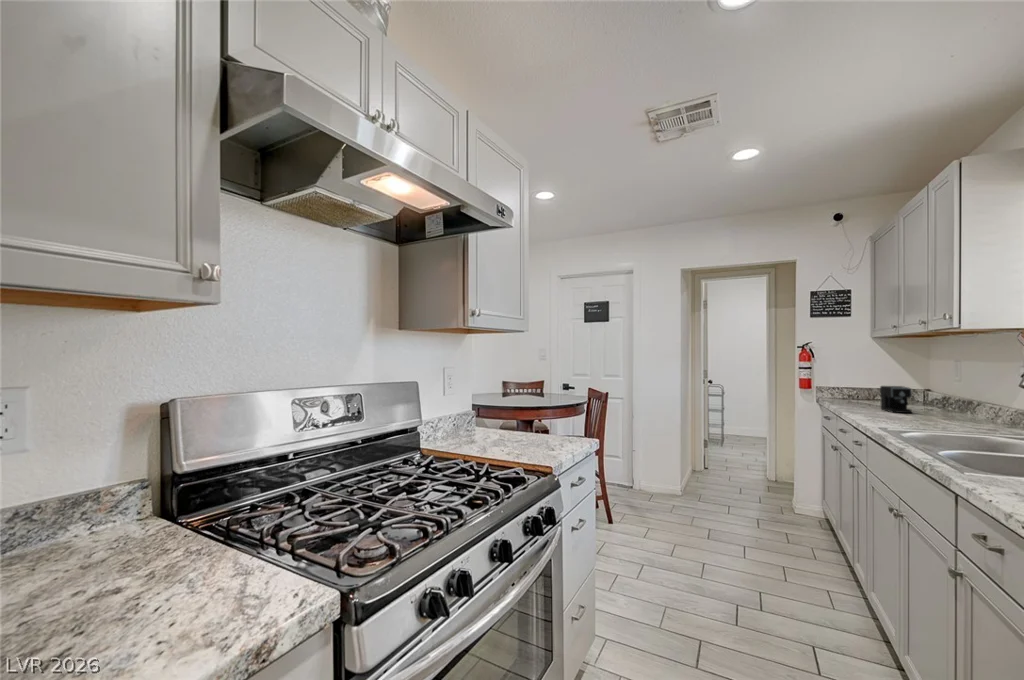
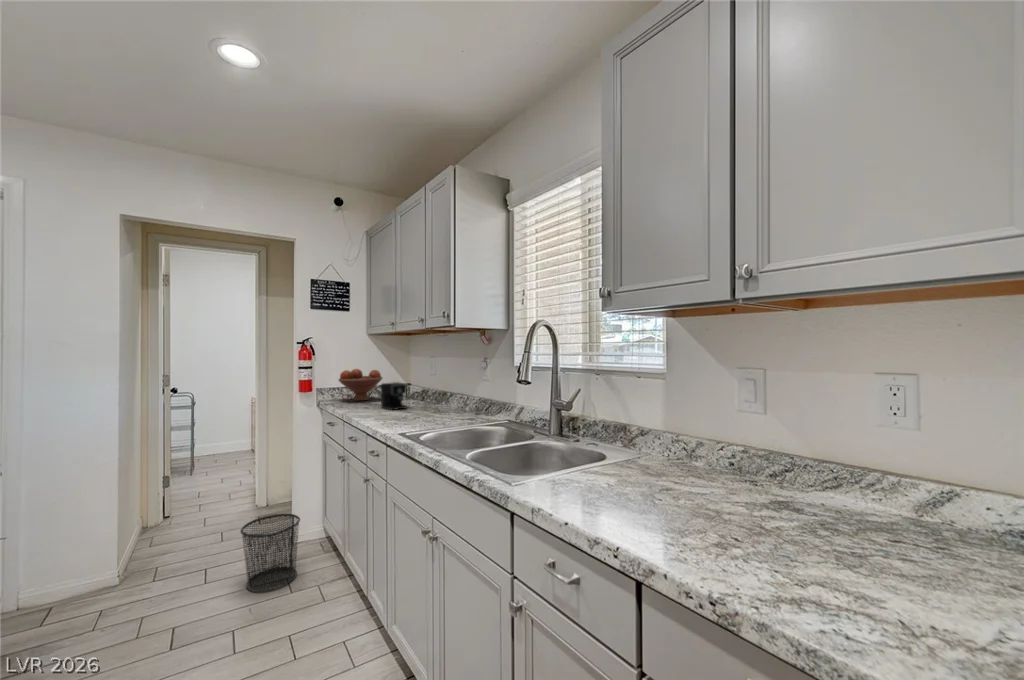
fruit bowl: none [838,371,890,402] -> present [339,369,383,401]
waste bin: none [749,480,797,537] -> present [240,514,300,592]

